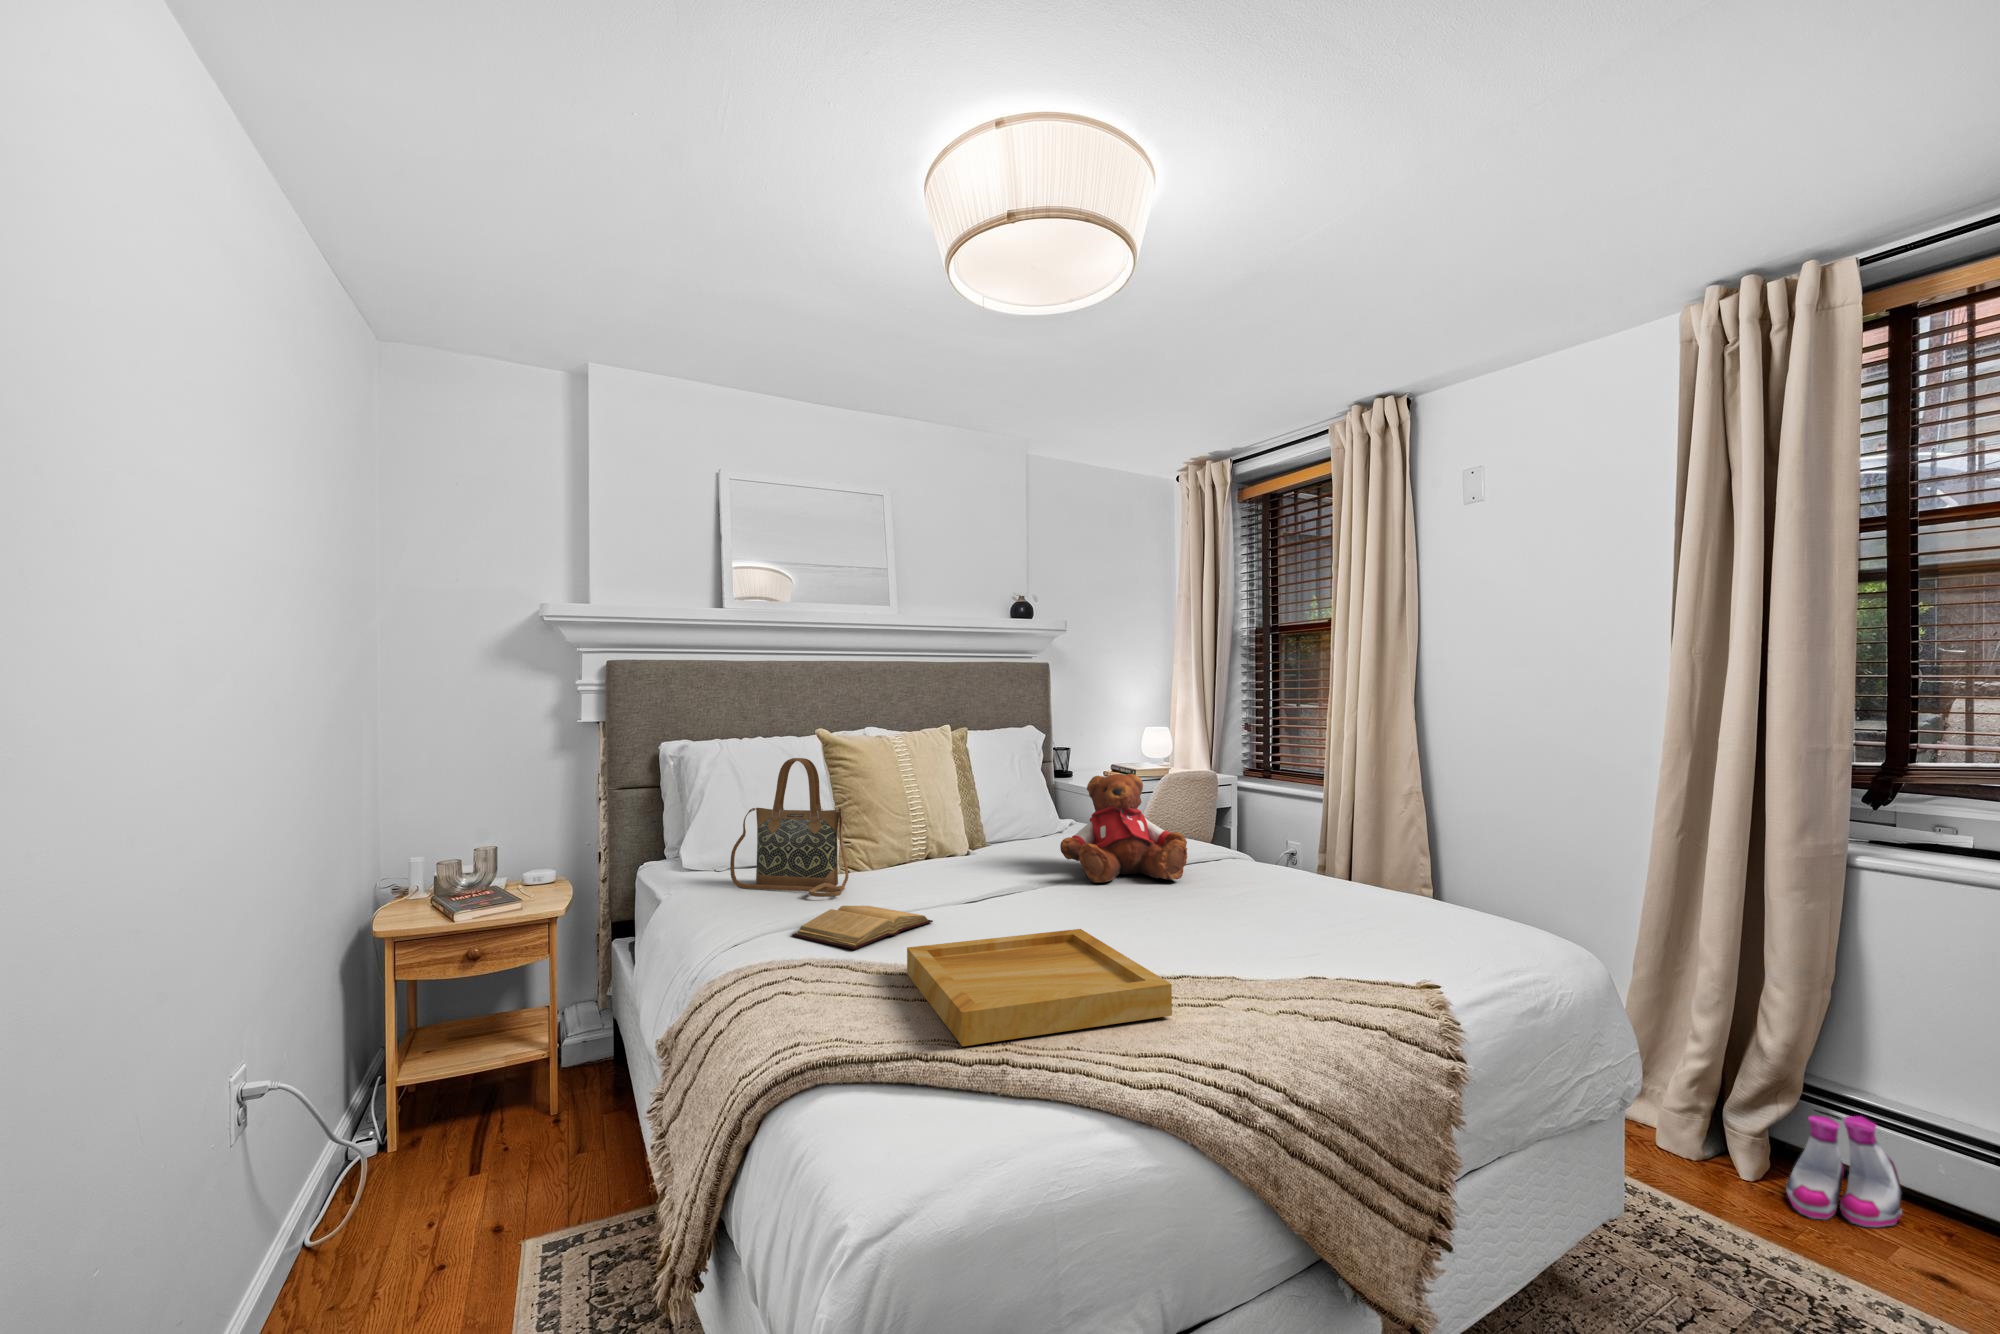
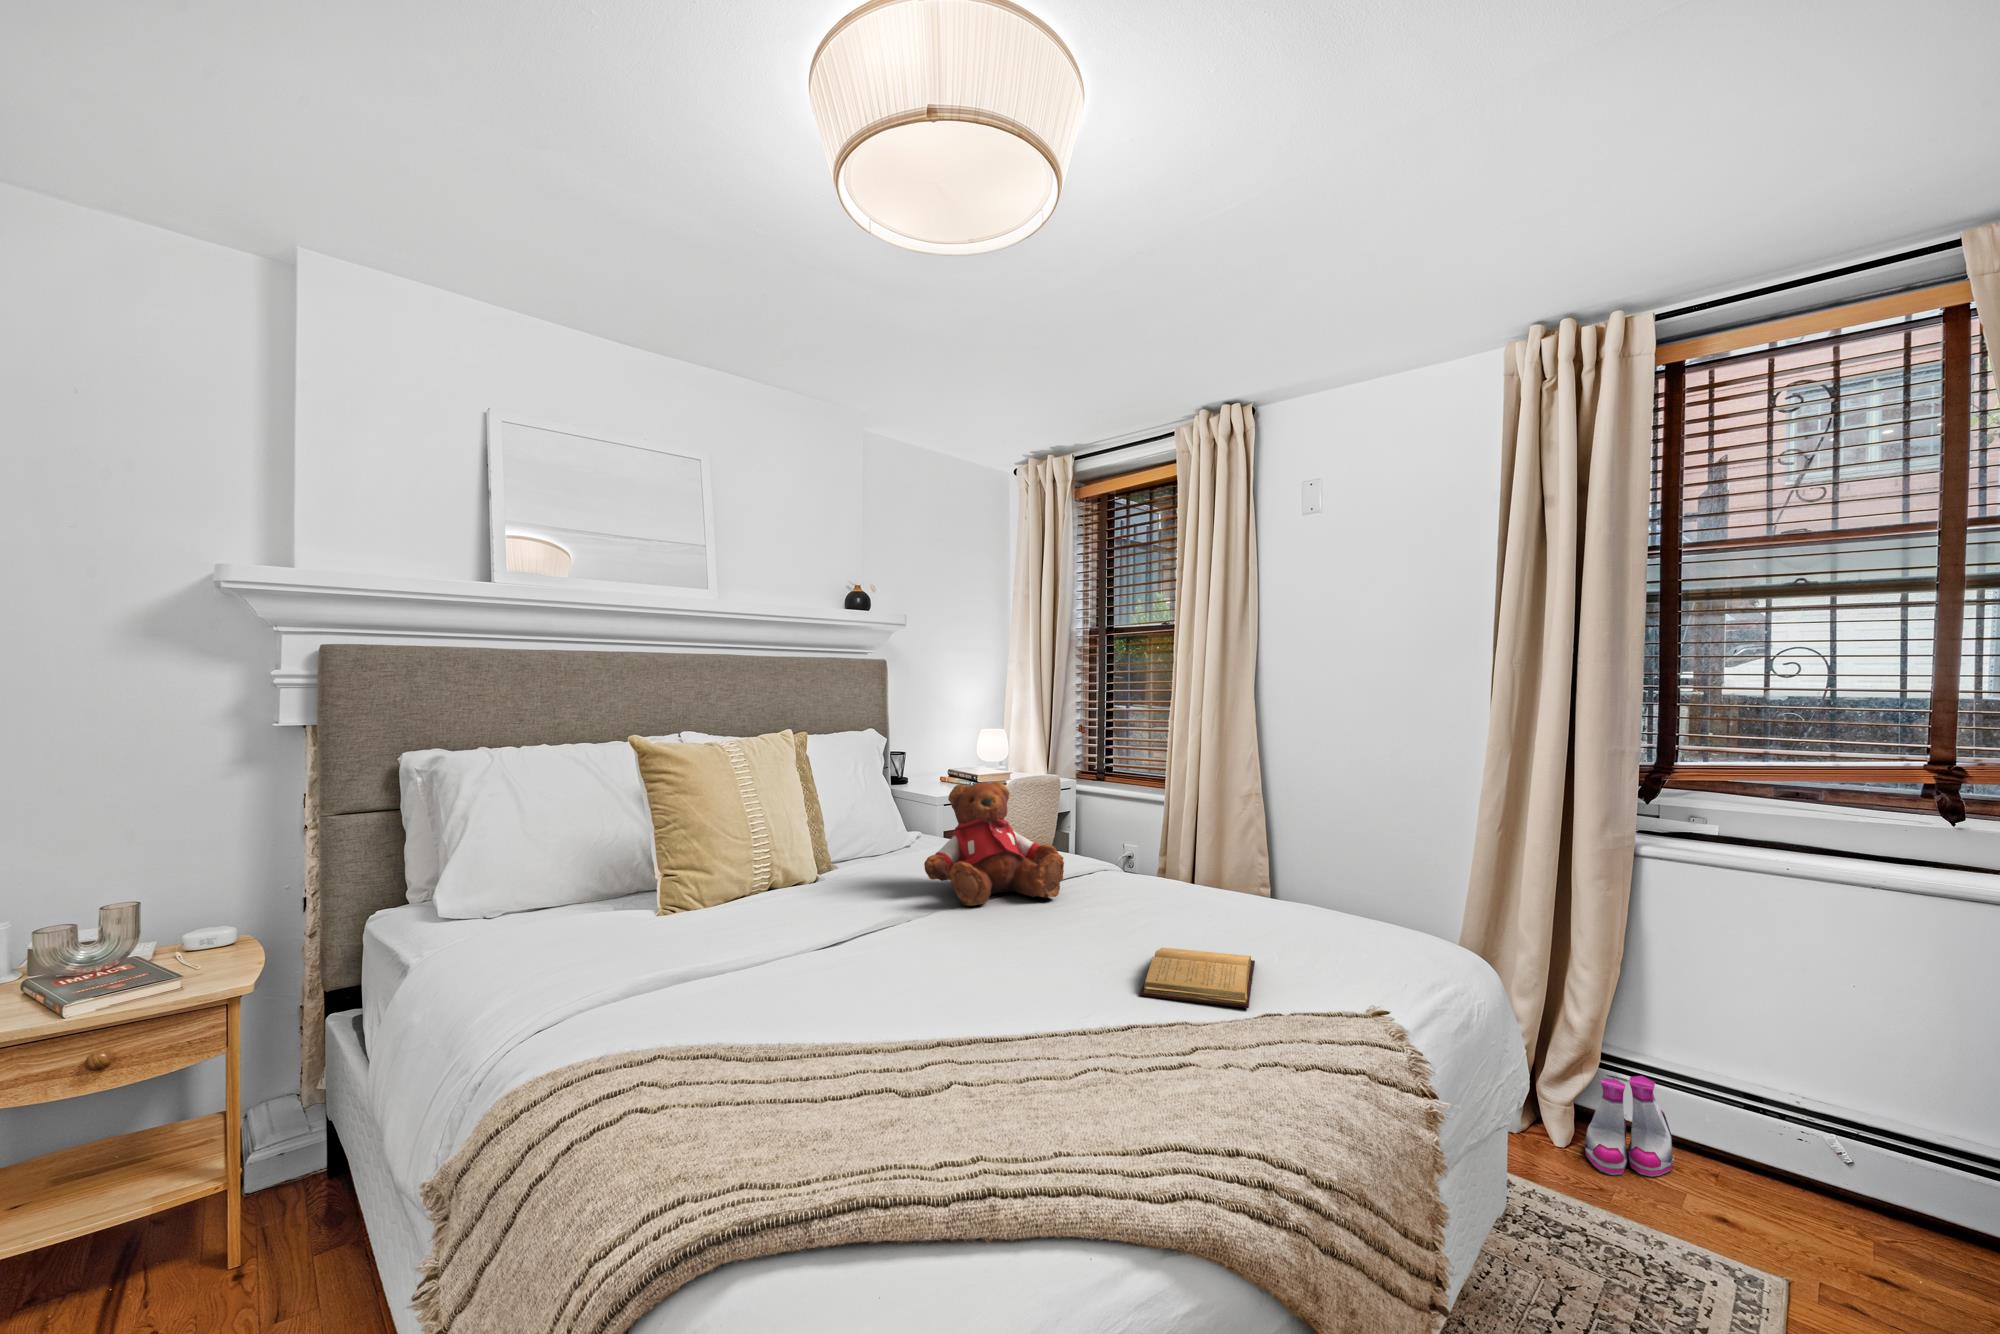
handbag: present [730,758,849,897] -> none [513,773,677,948]
book: present [792,906,933,950] -> present [1139,948,1255,1008]
tray: present [907,929,1172,1046] -> none [797,974,1148,1170]

